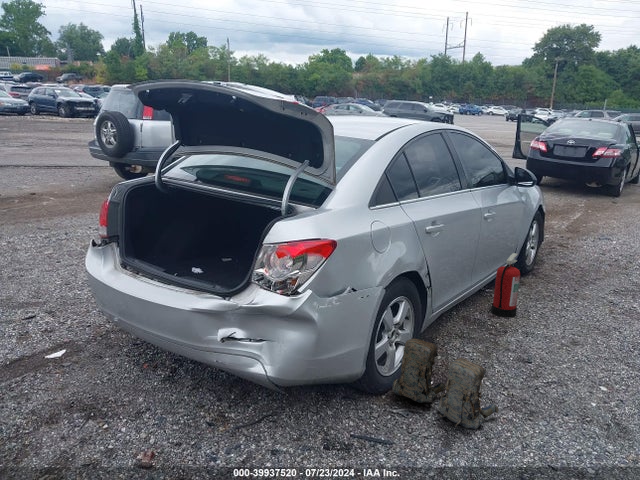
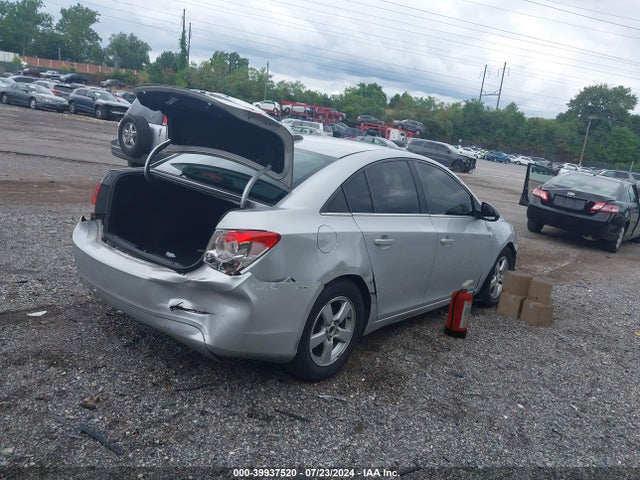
cardboard box: none [534,235,597,292] -> present [497,270,554,327]
backpack: present [393,338,499,429] -> none [325,335,414,420]

